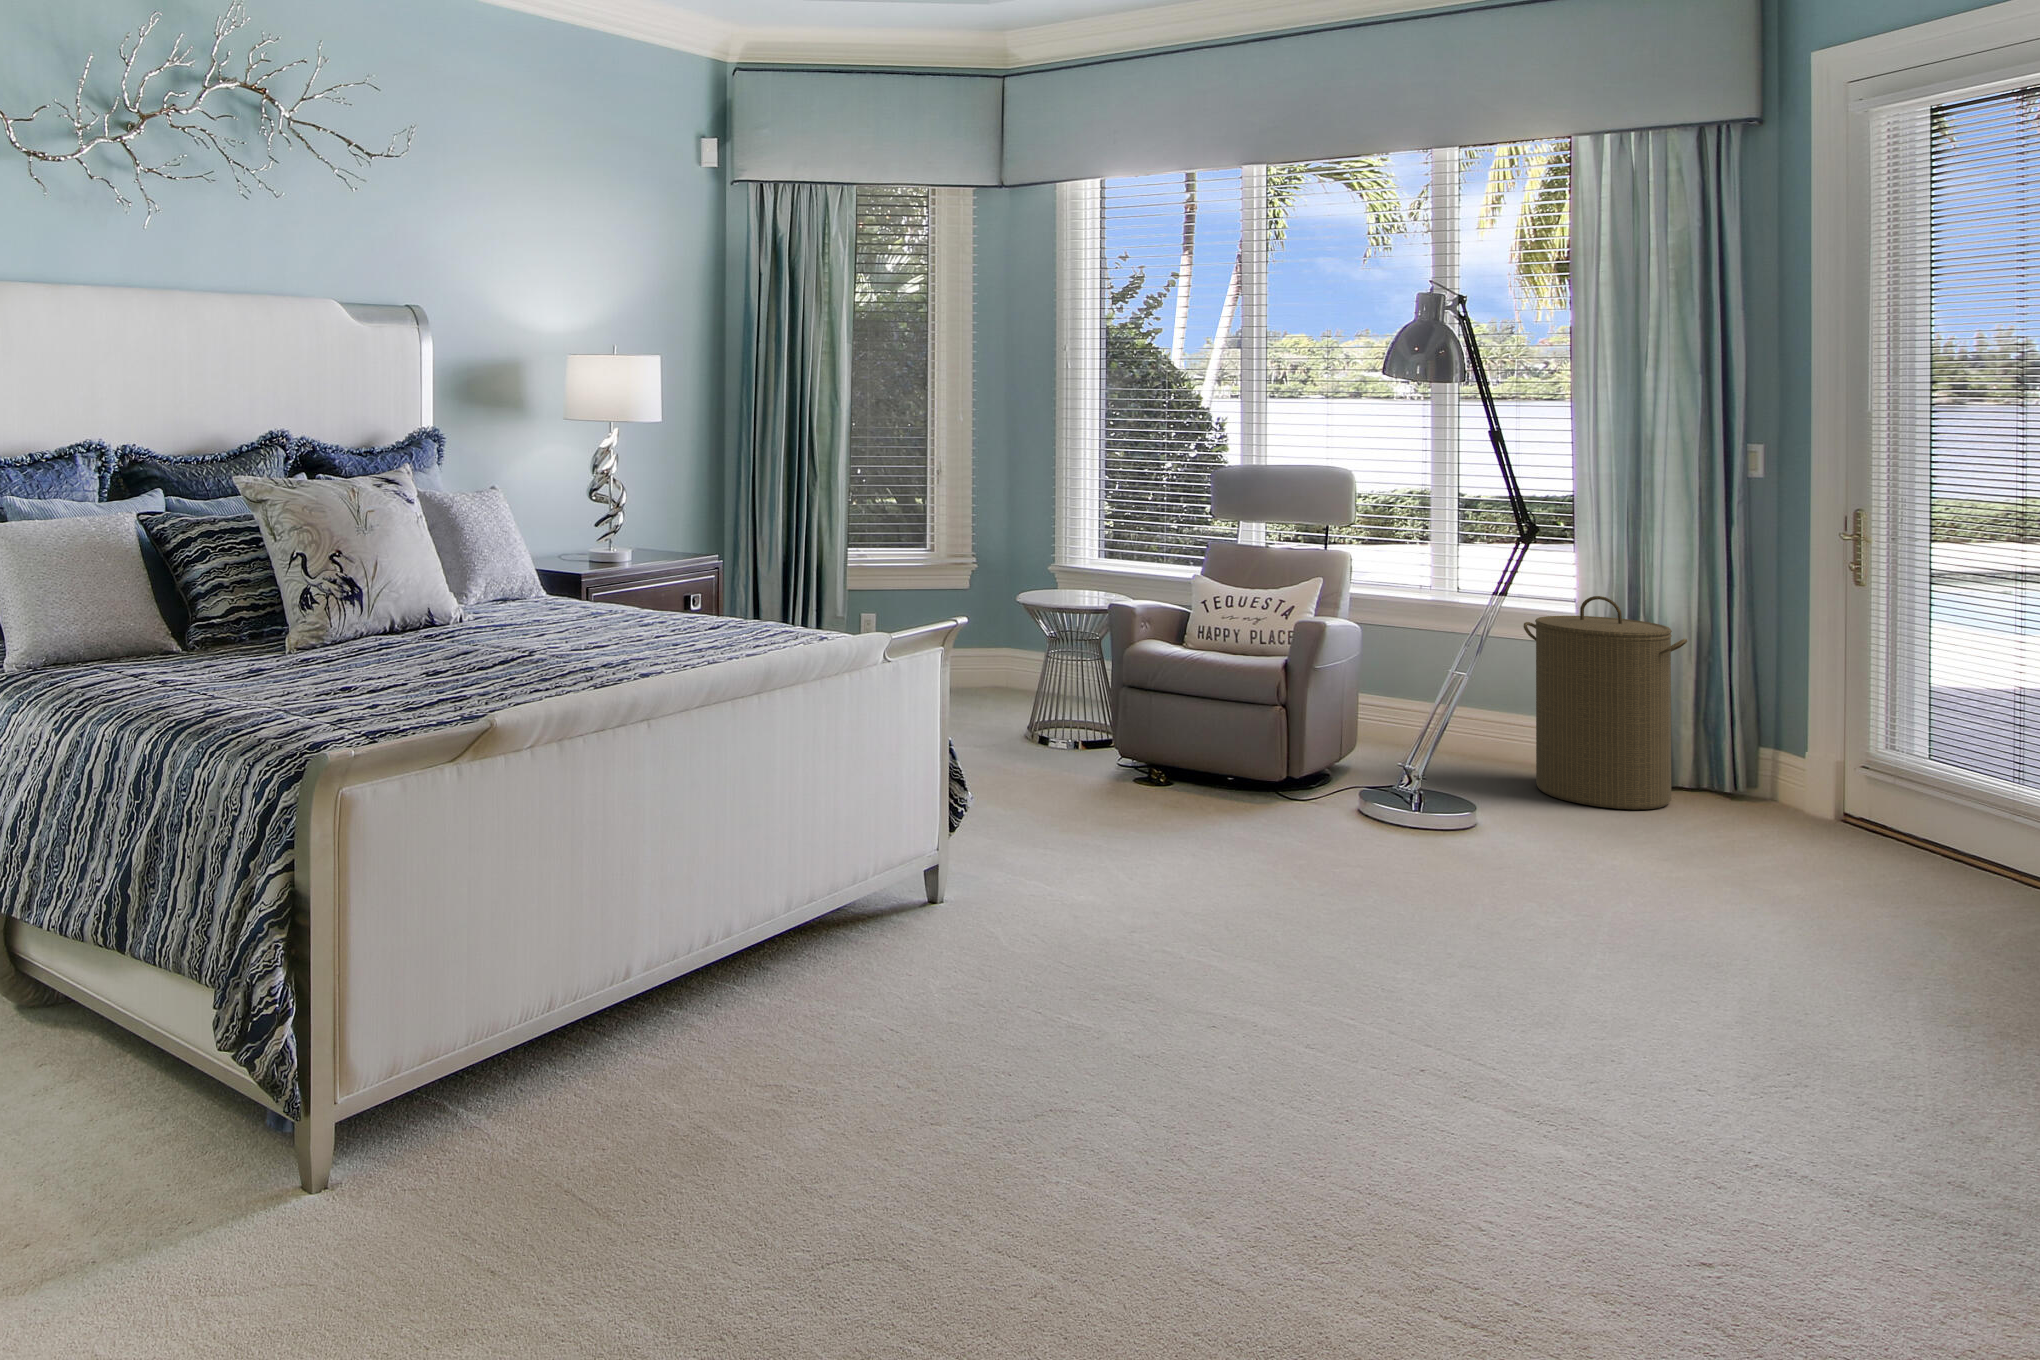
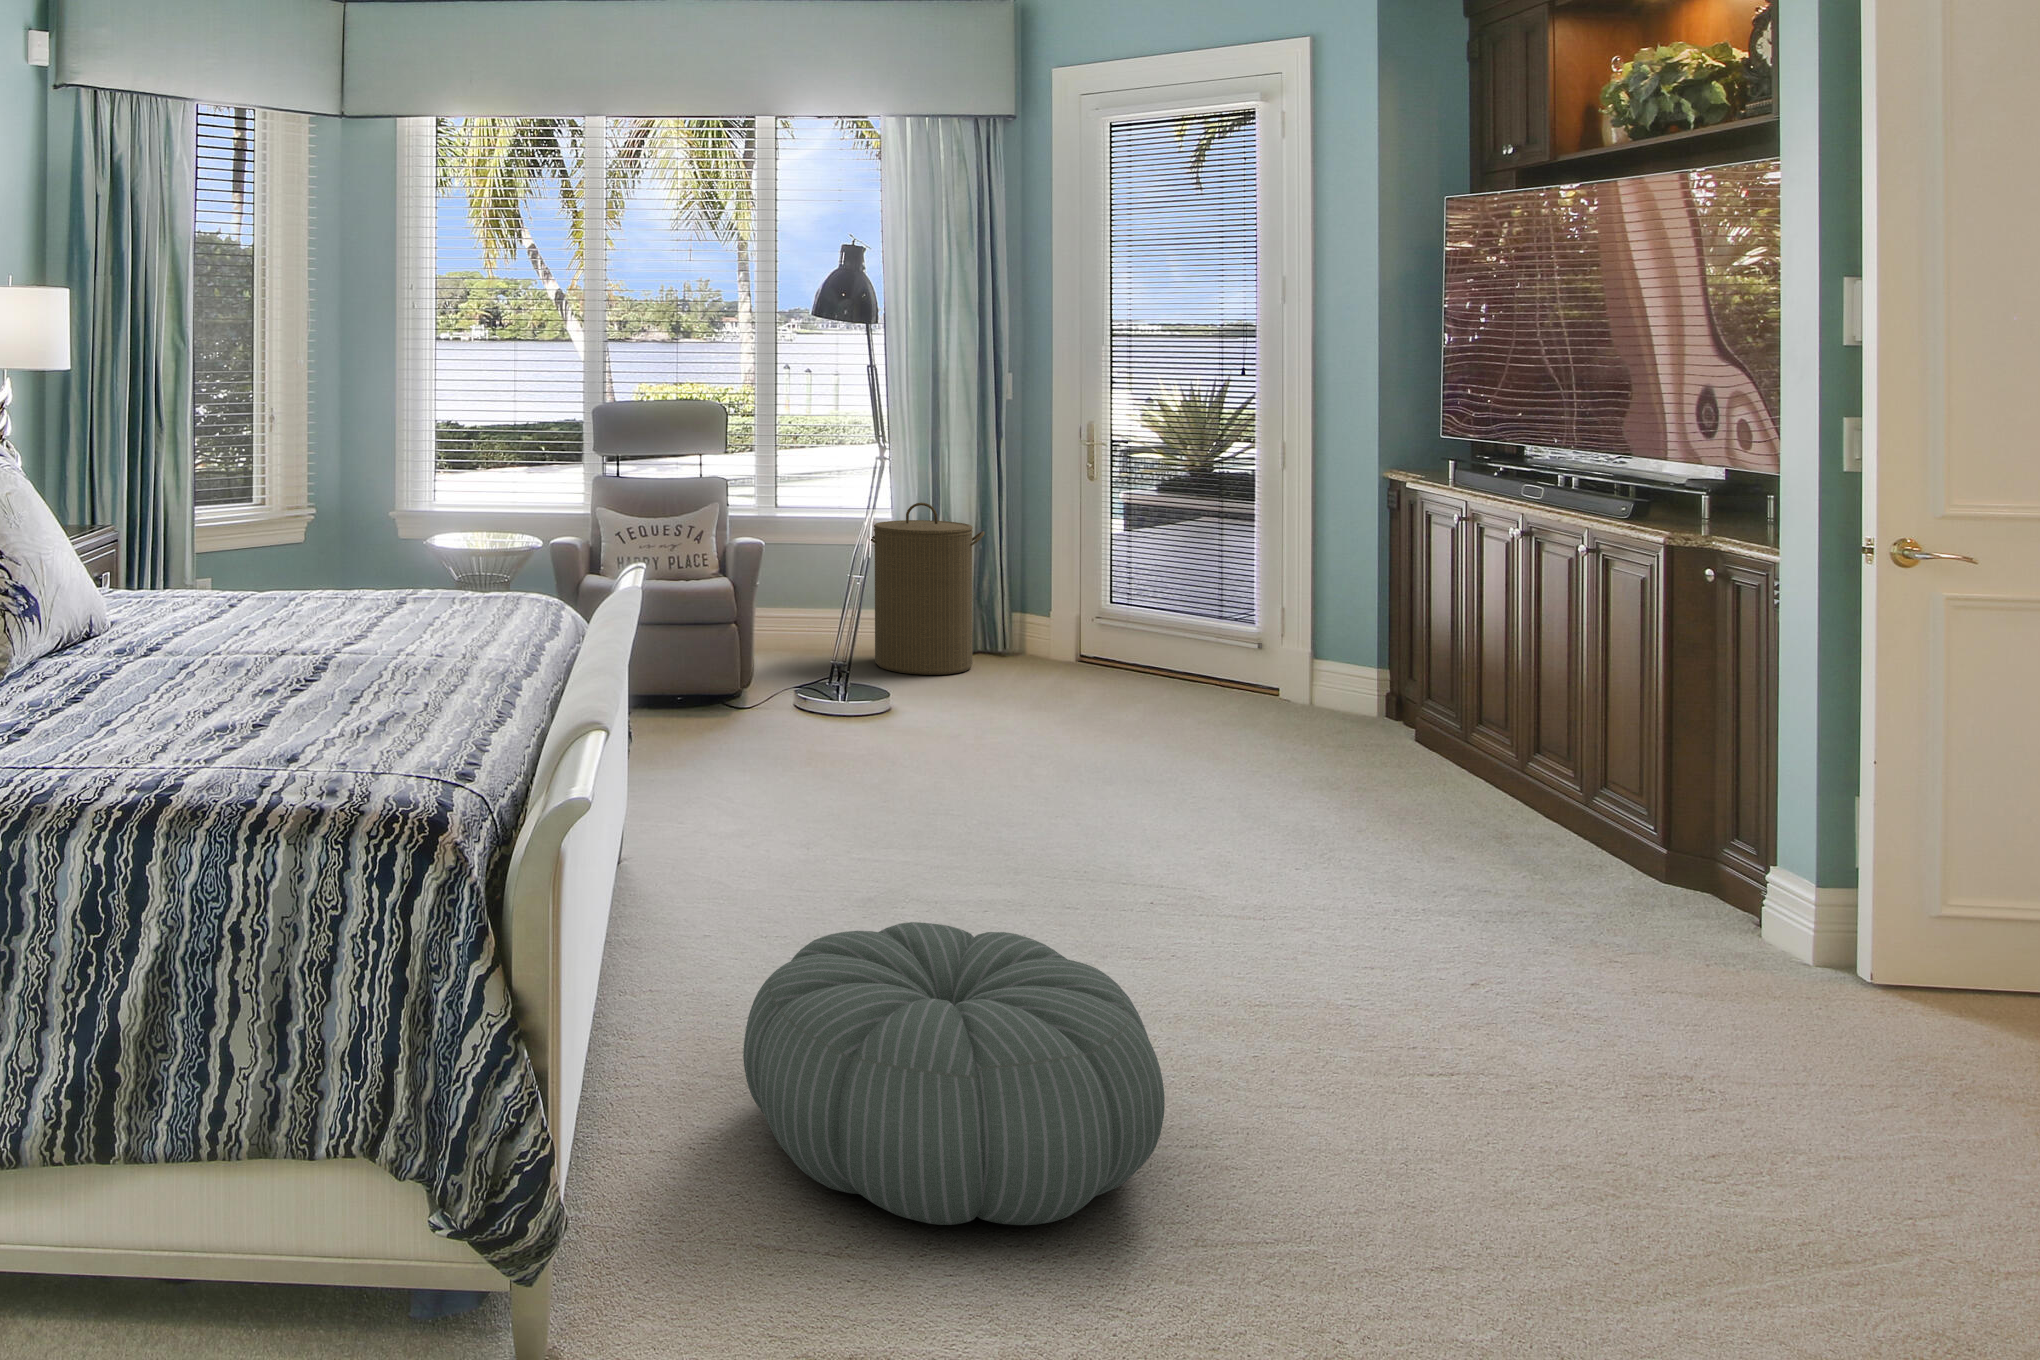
pouf: none [651,962,1032,1239] -> present [743,922,1165,1225]

